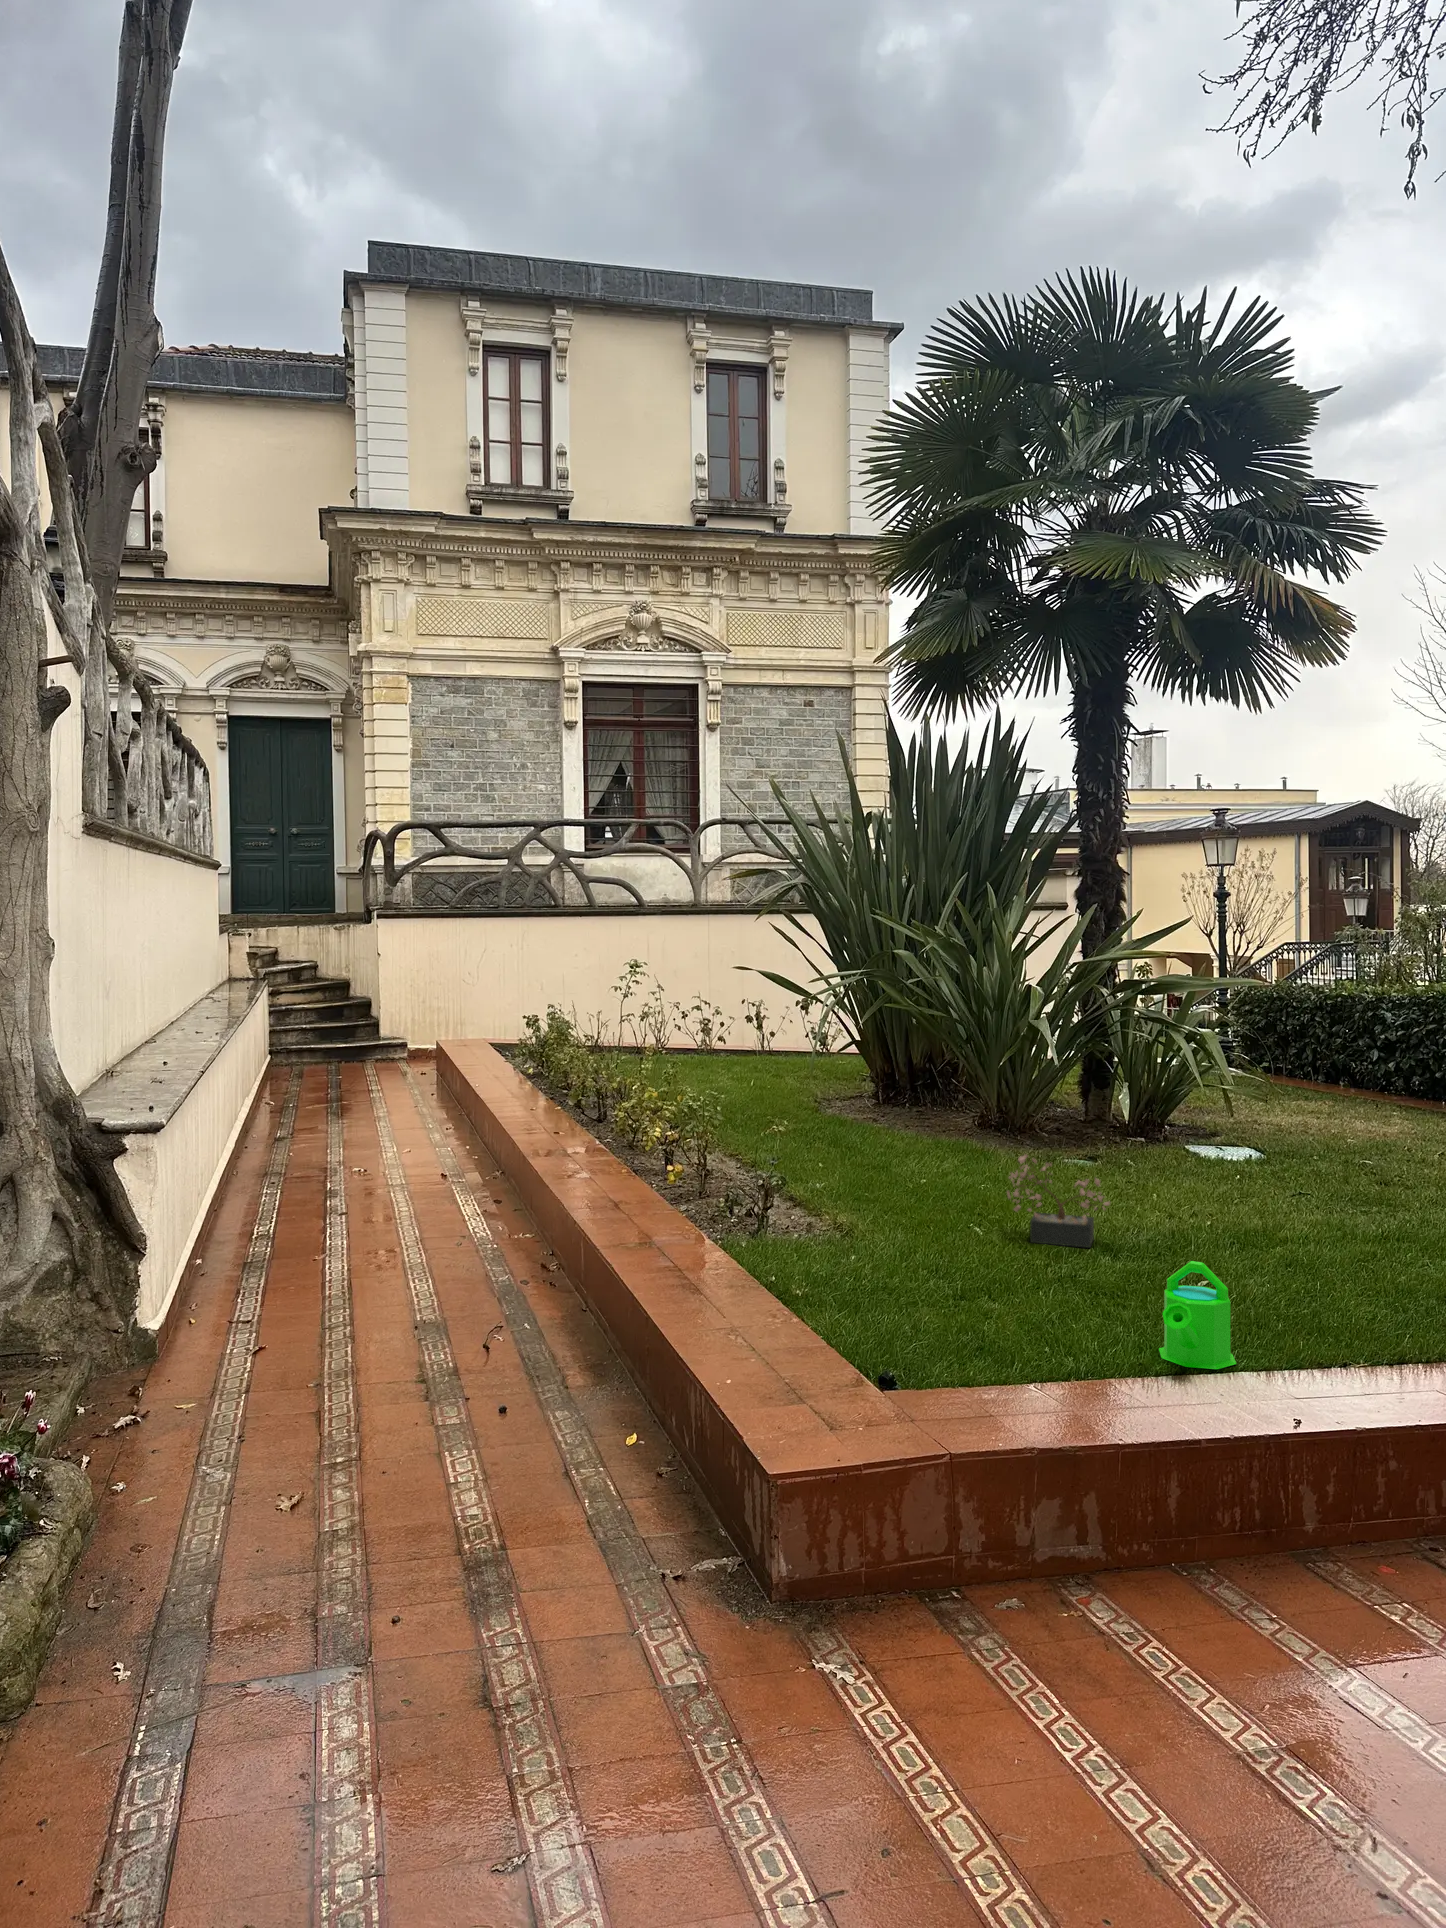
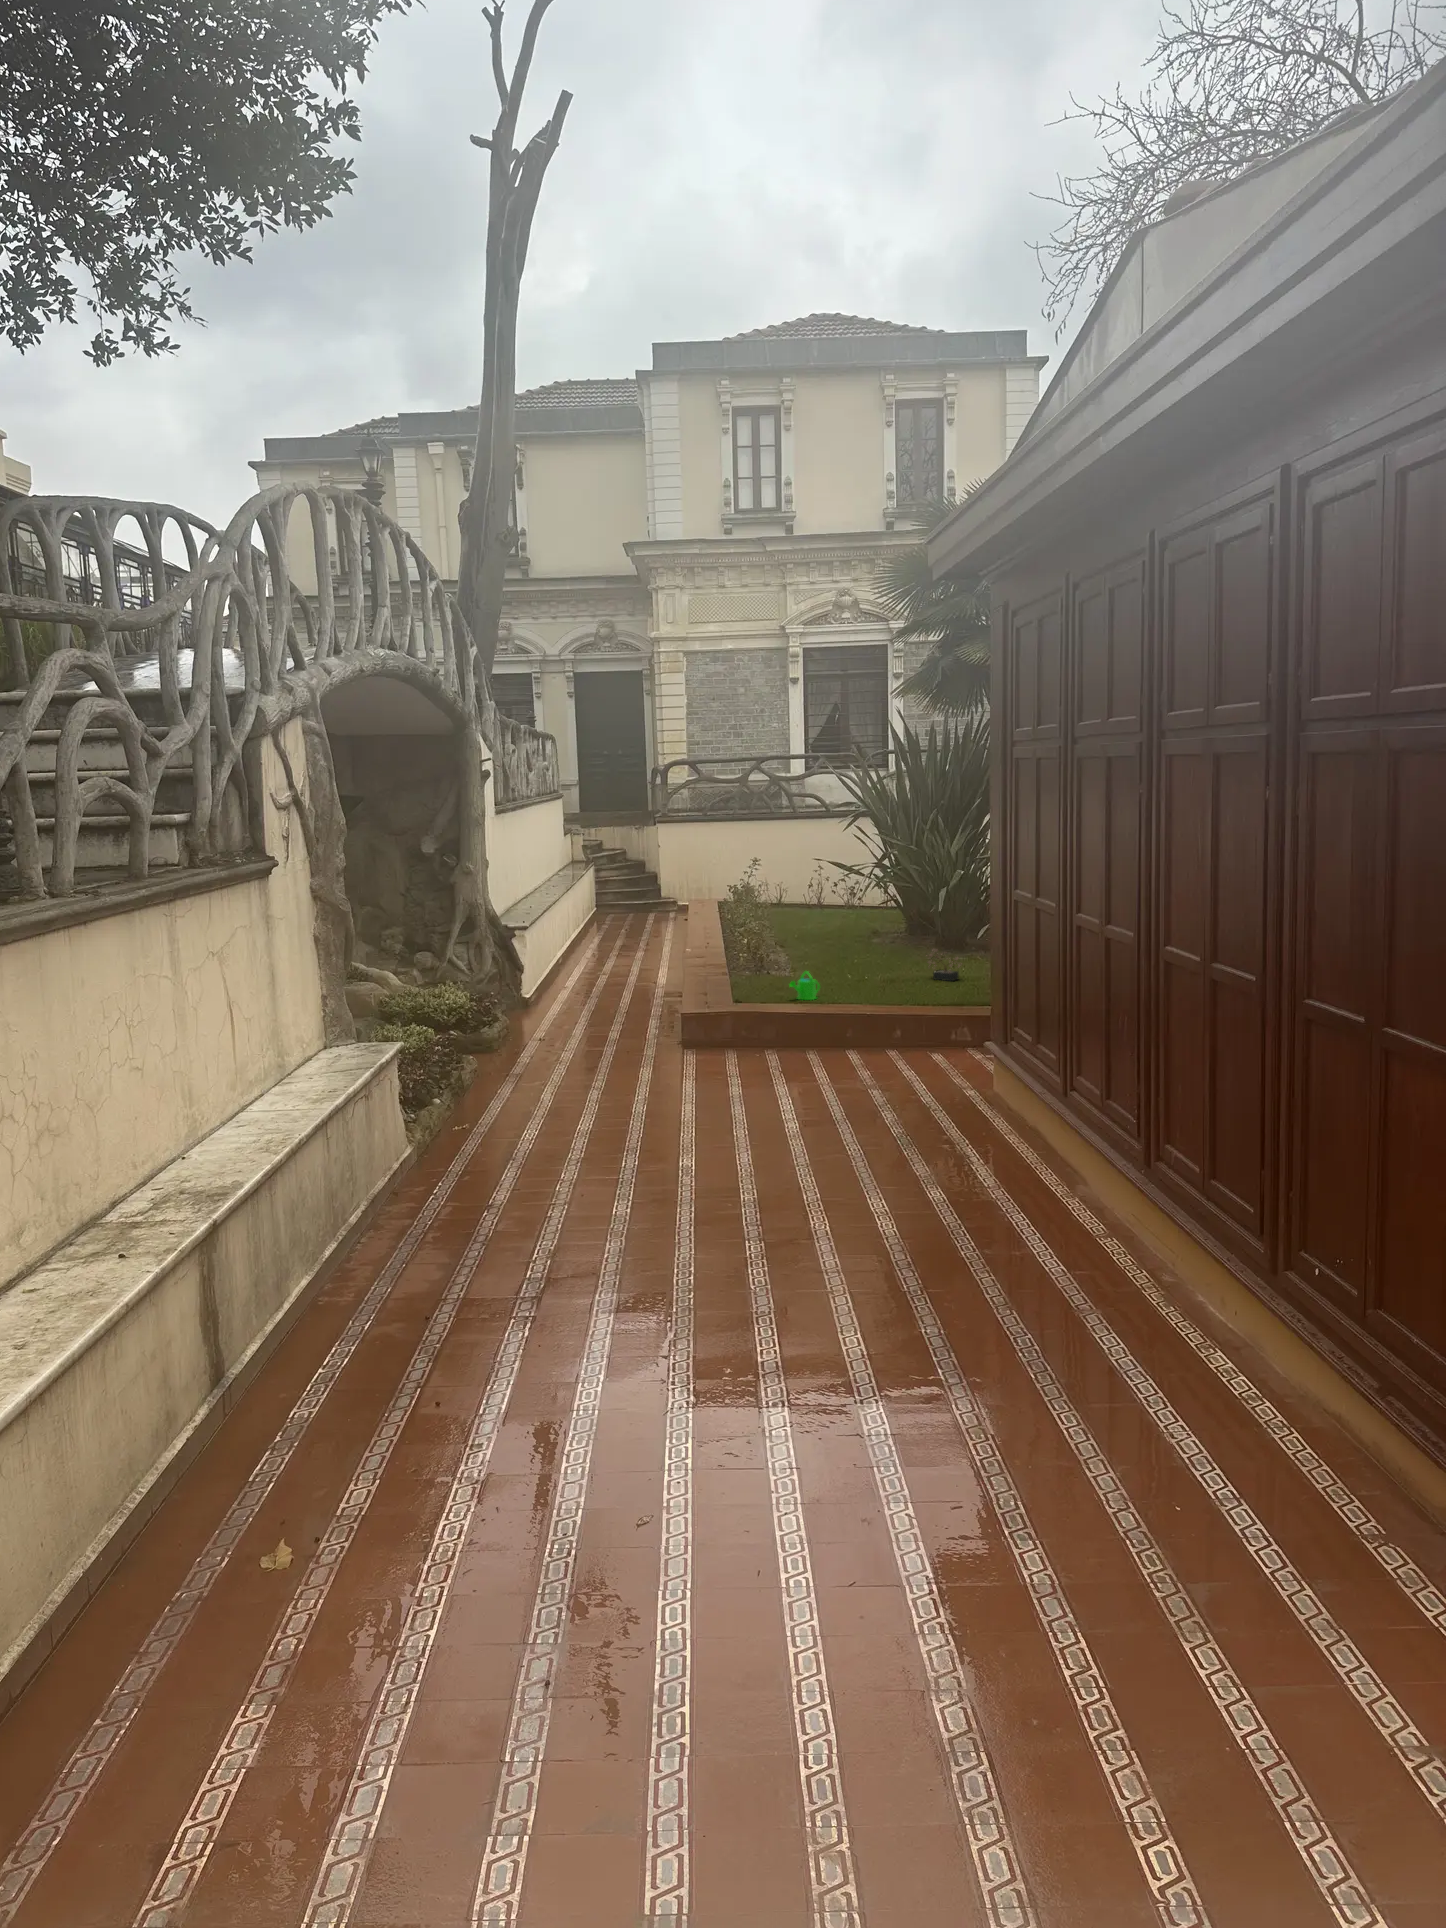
decorative plant: present [1007,1155,1110,1248] -> present [929,951,962,981]

